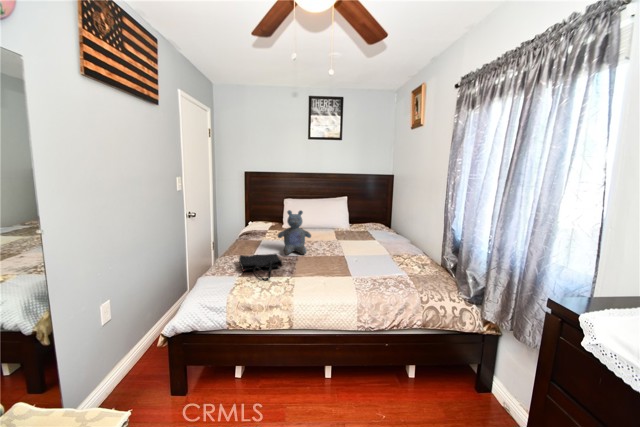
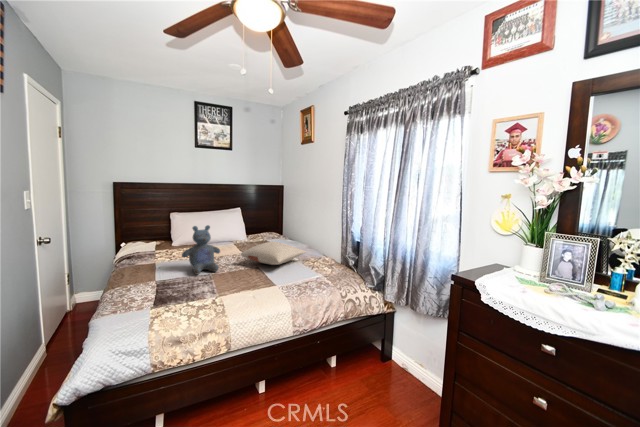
pillow: none [329,232,398,256] -> present [241,242,306,265]
tote bag: present [239,254,282,280] -> none [142,275,200,307]

